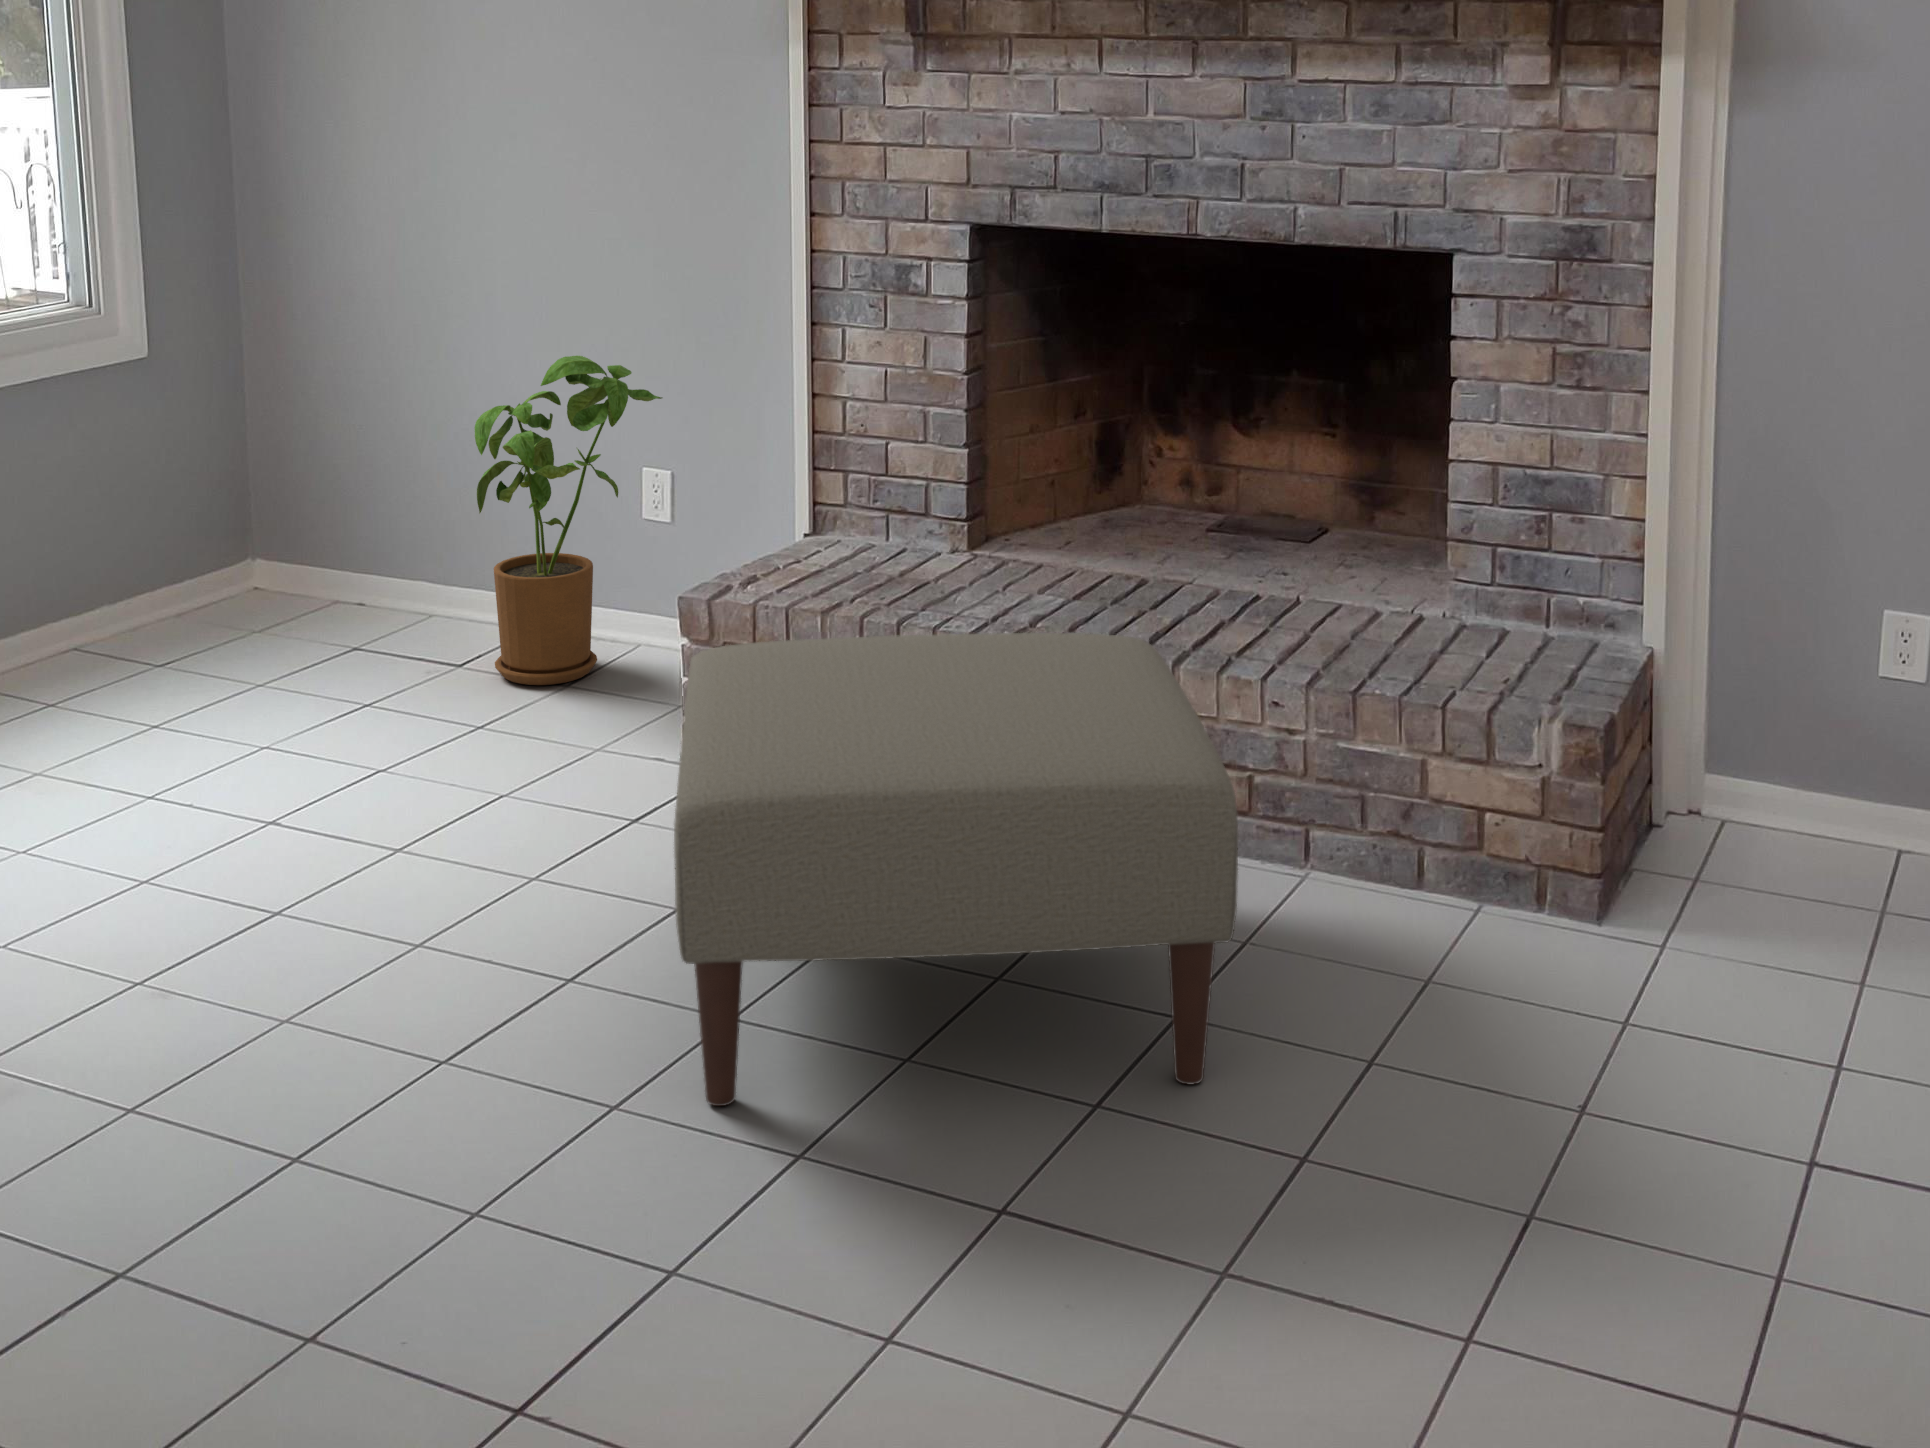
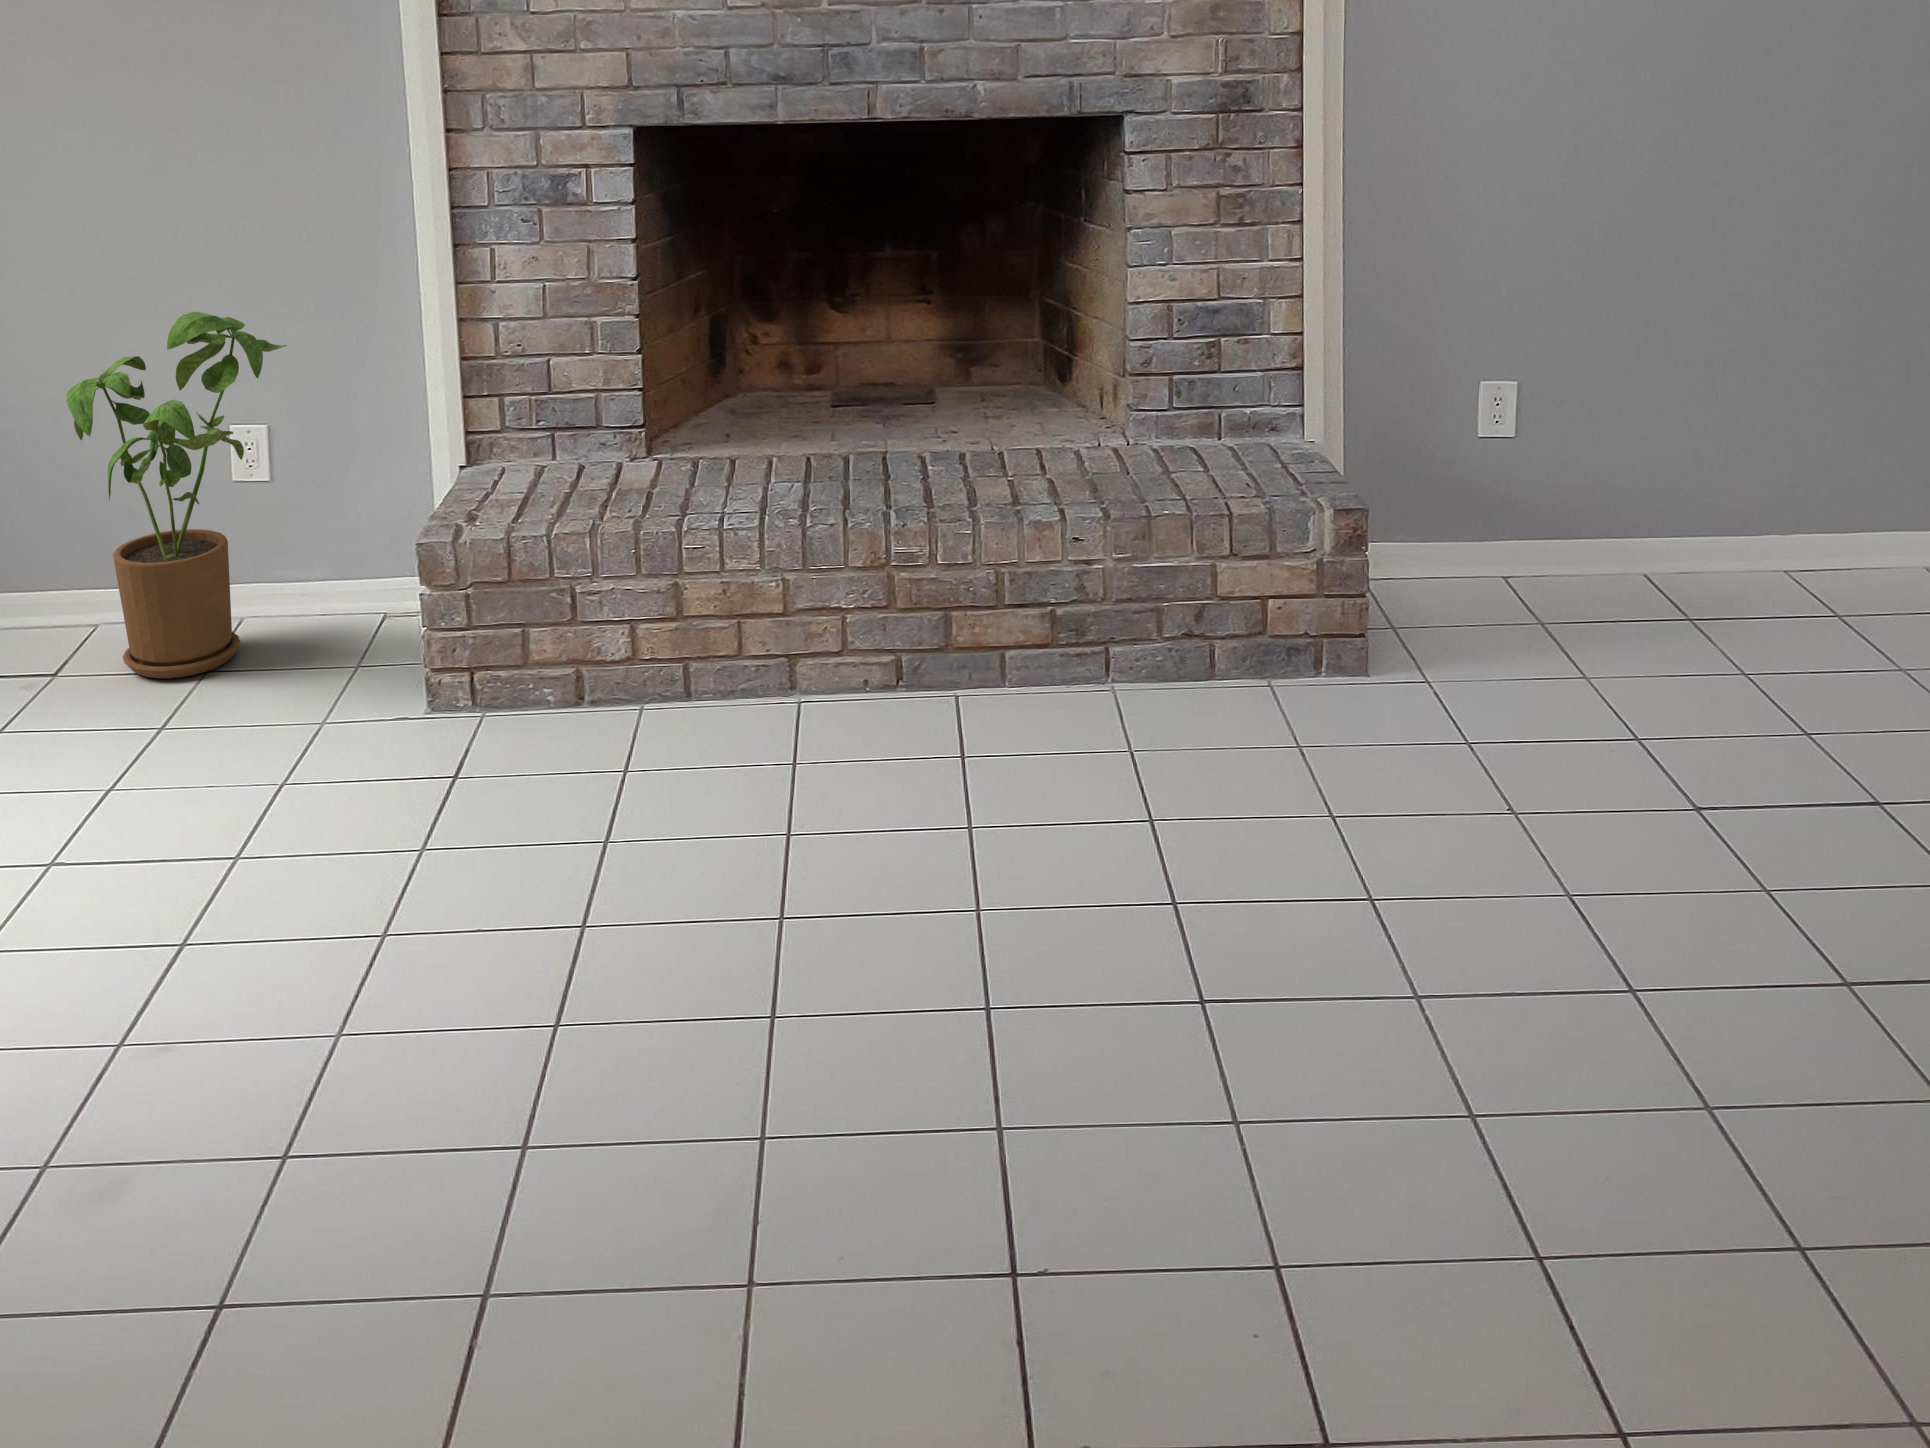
ottoman: present [674,633,1238,1106] -> none [594,501,1268,1032]

